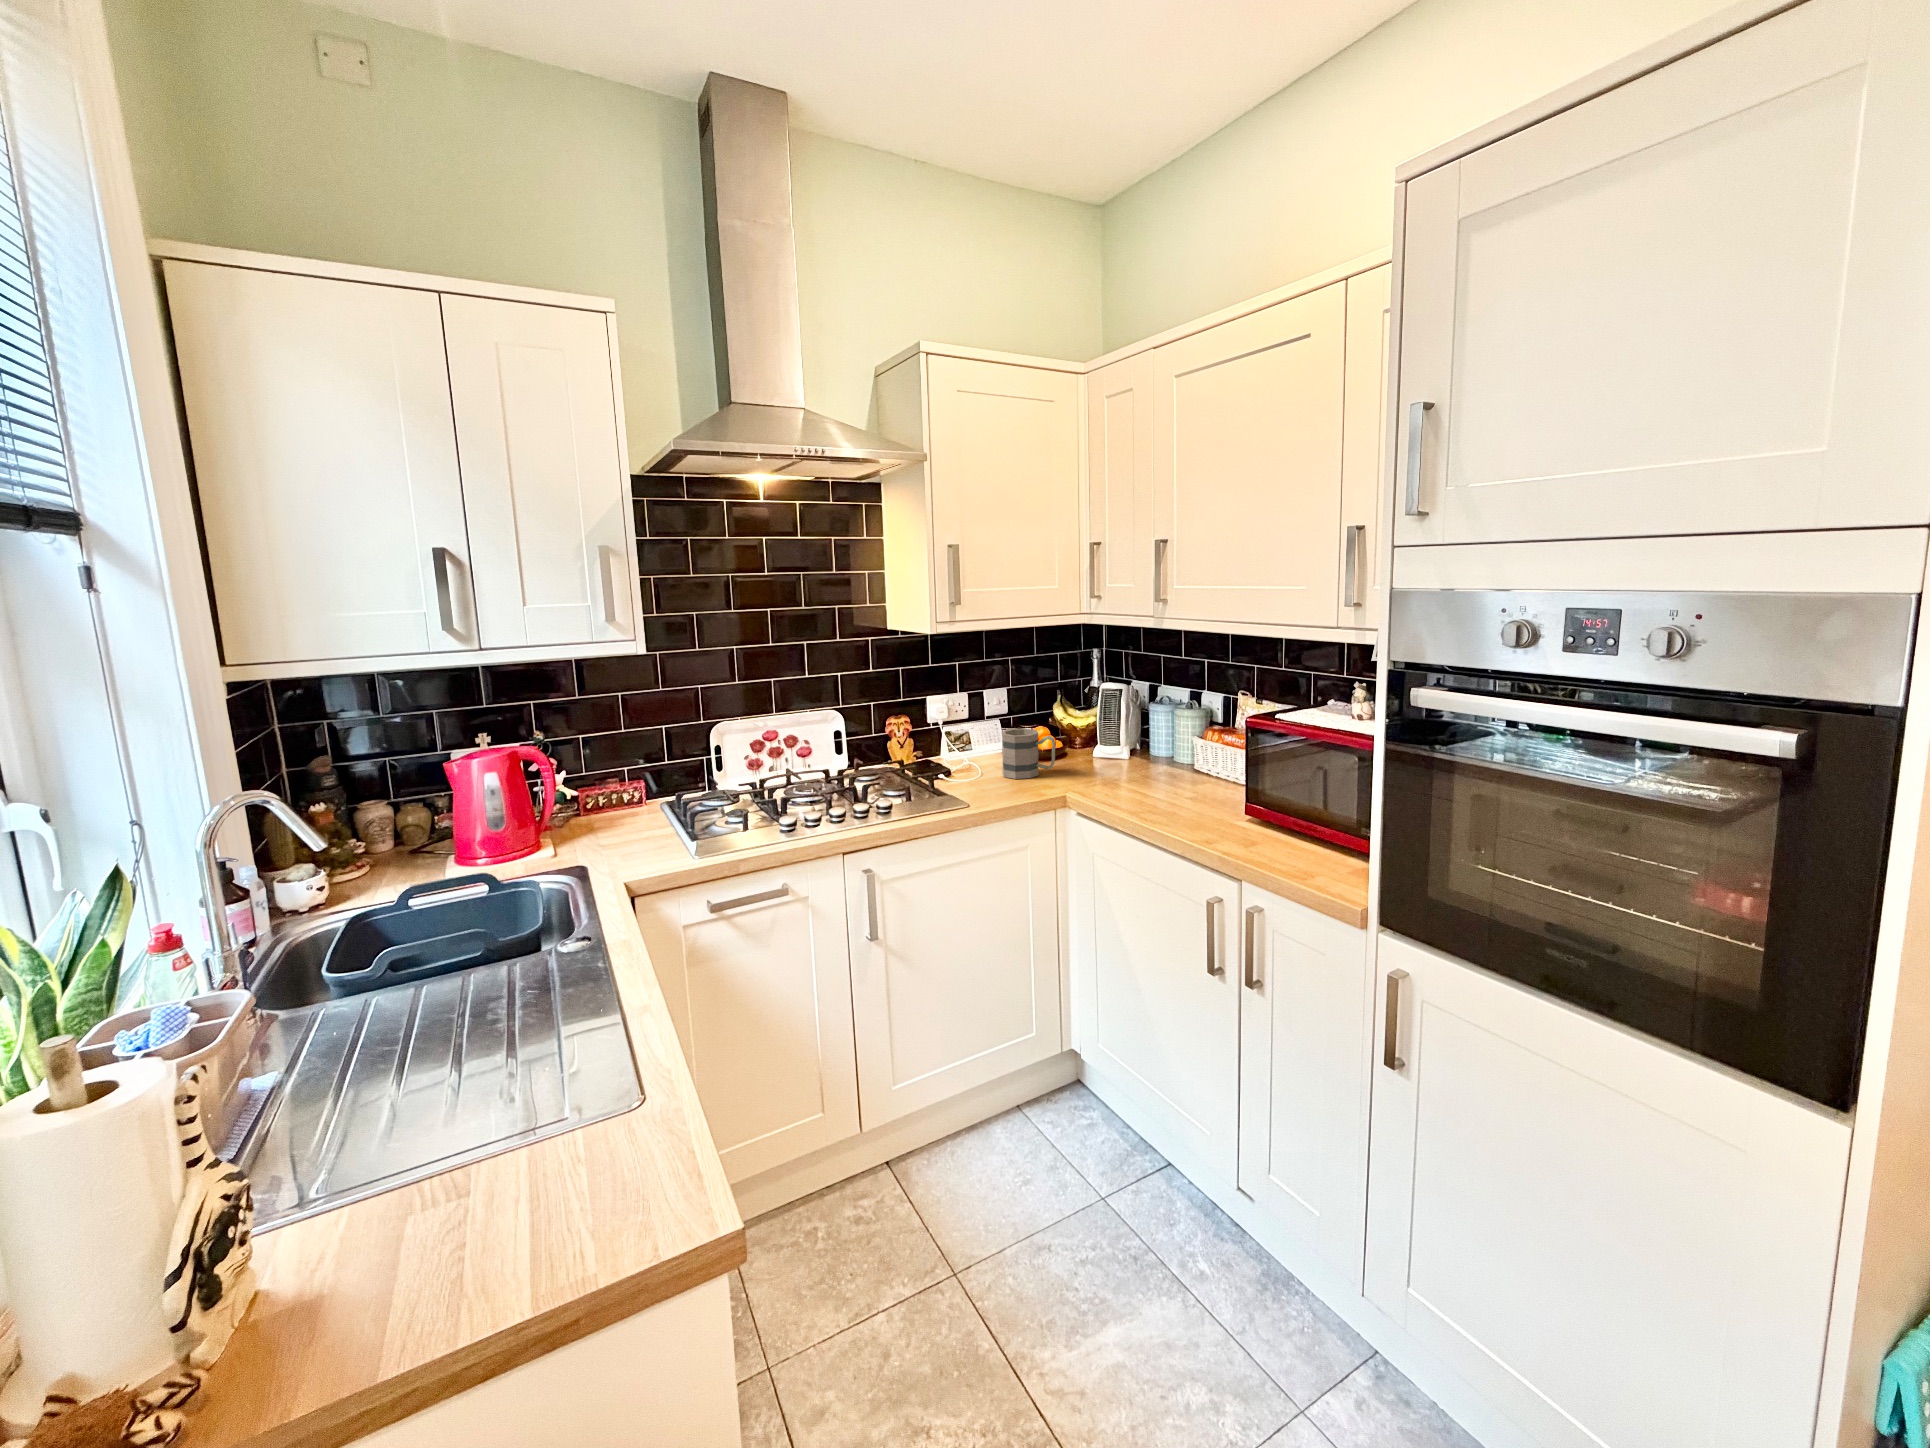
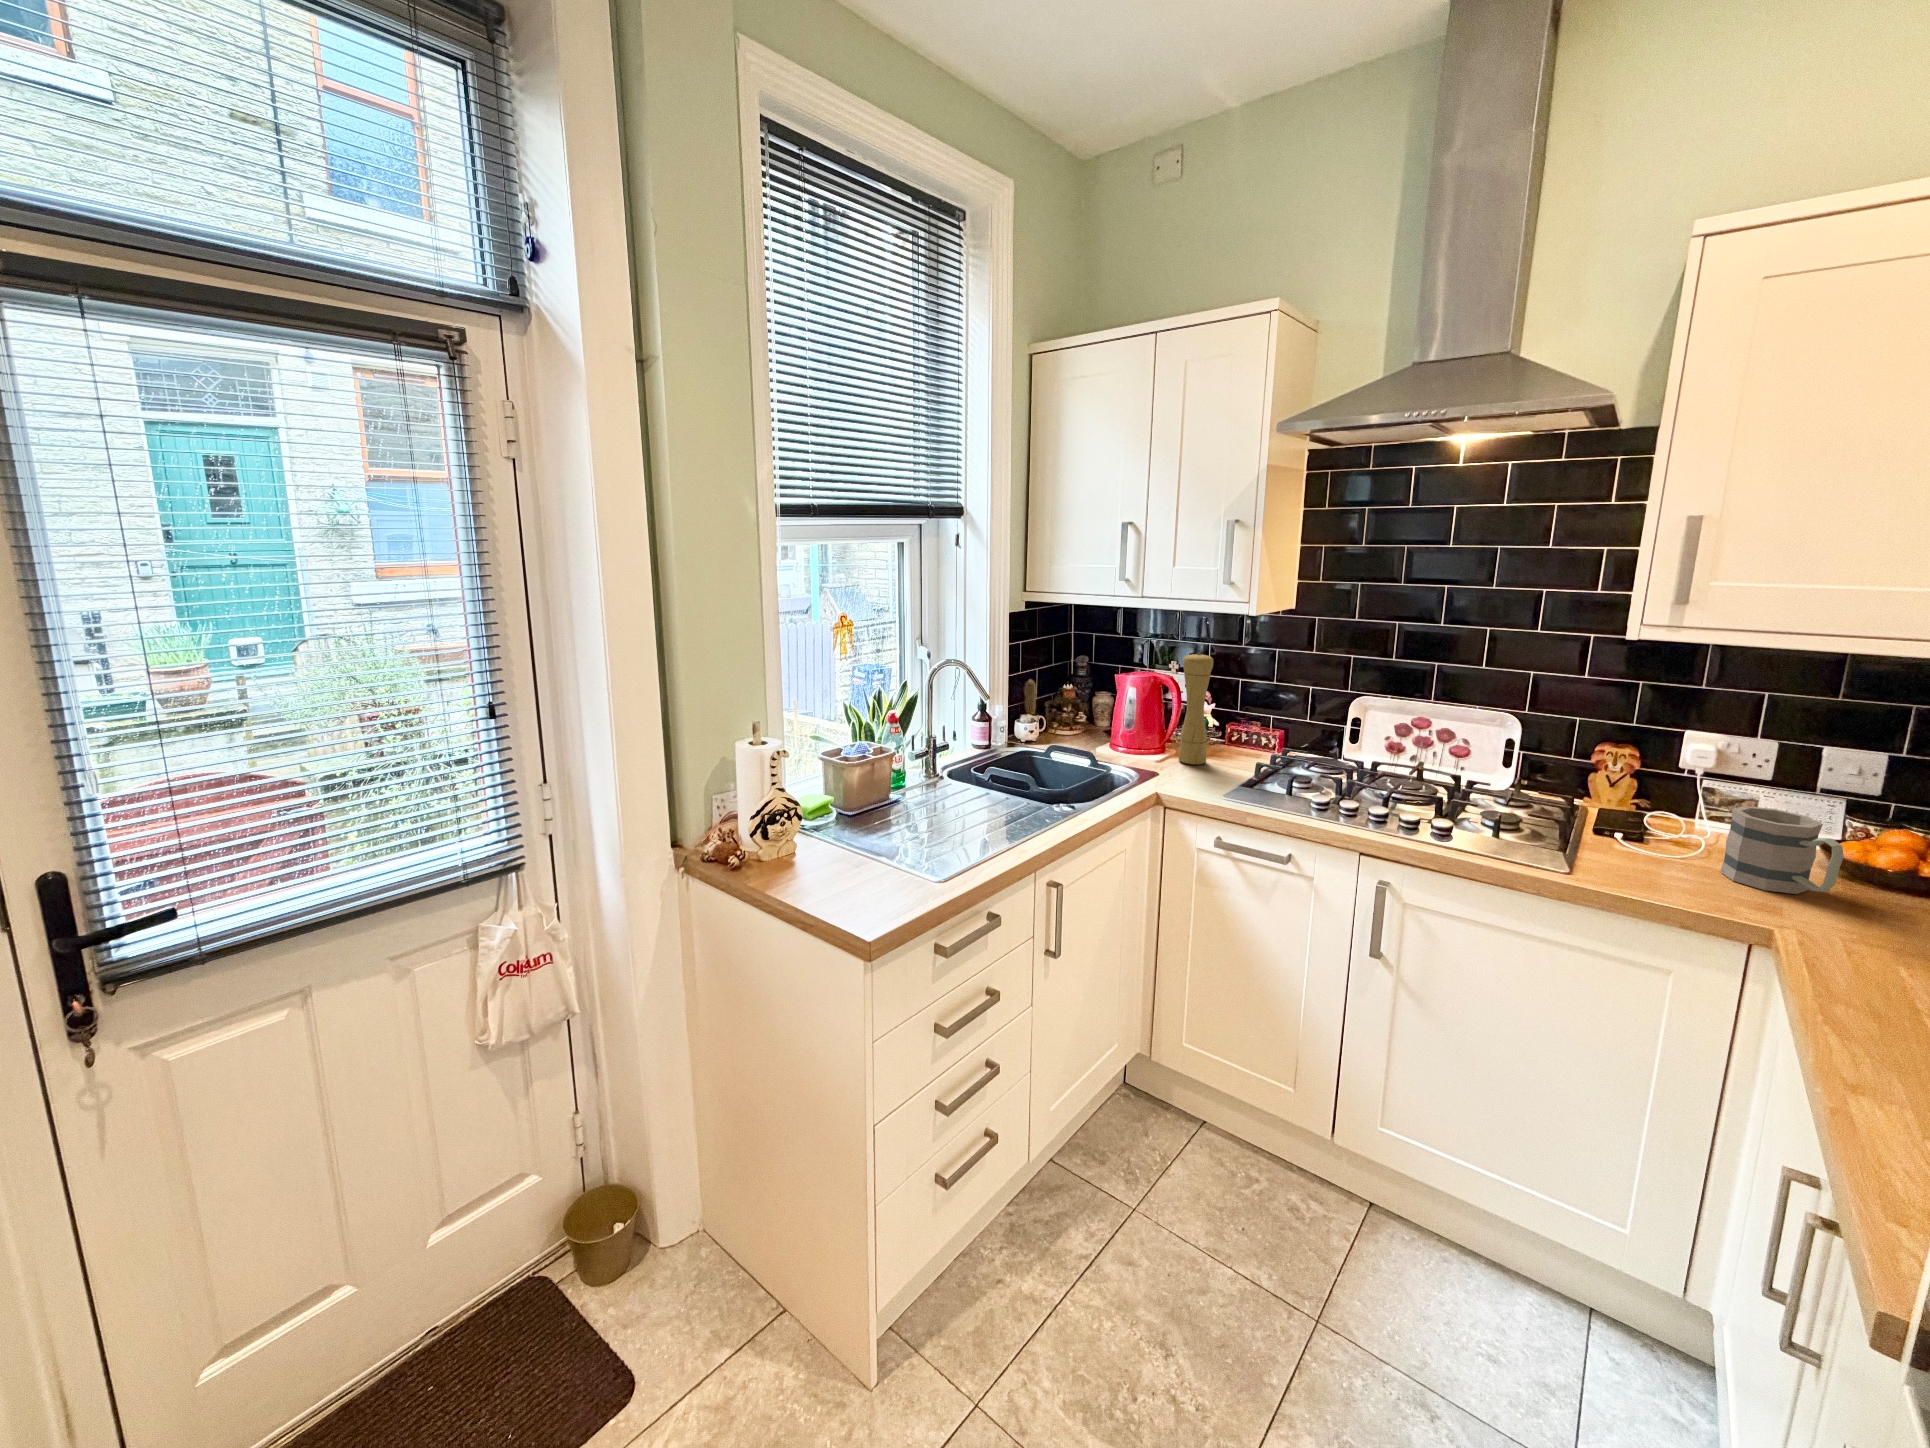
pepper mill: none [564,708,614,847] -> present [1179,653,1213,764]

